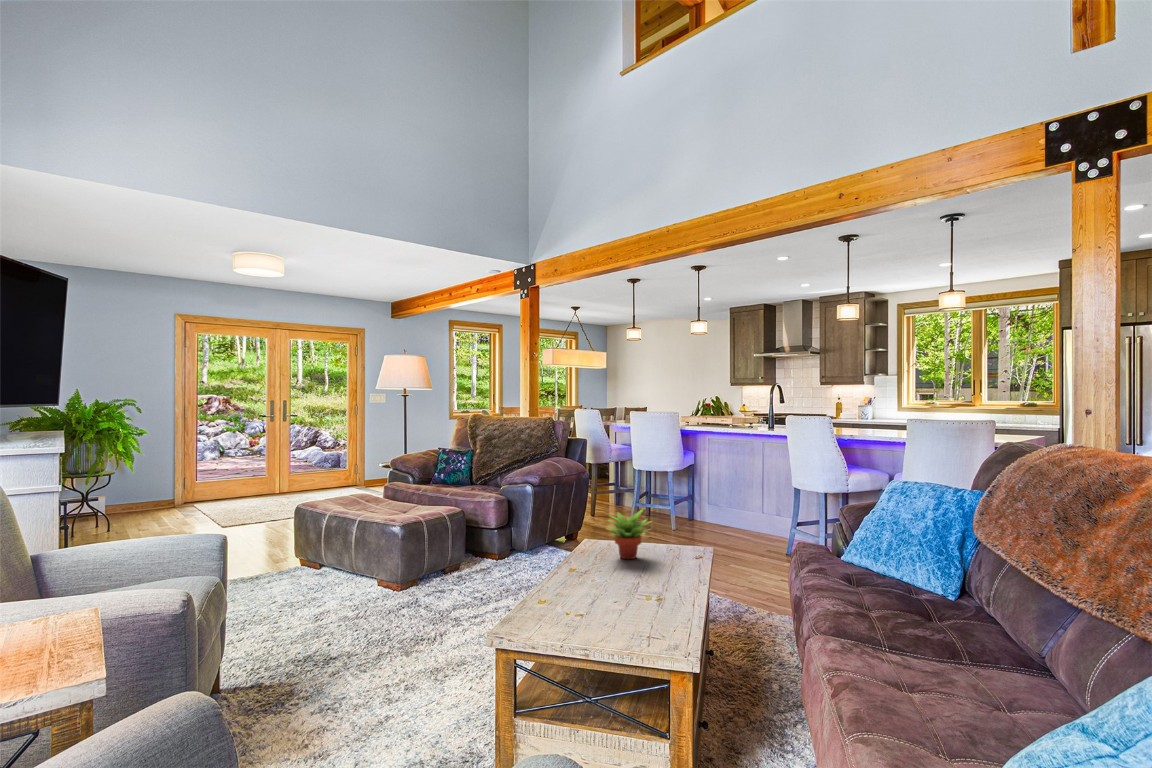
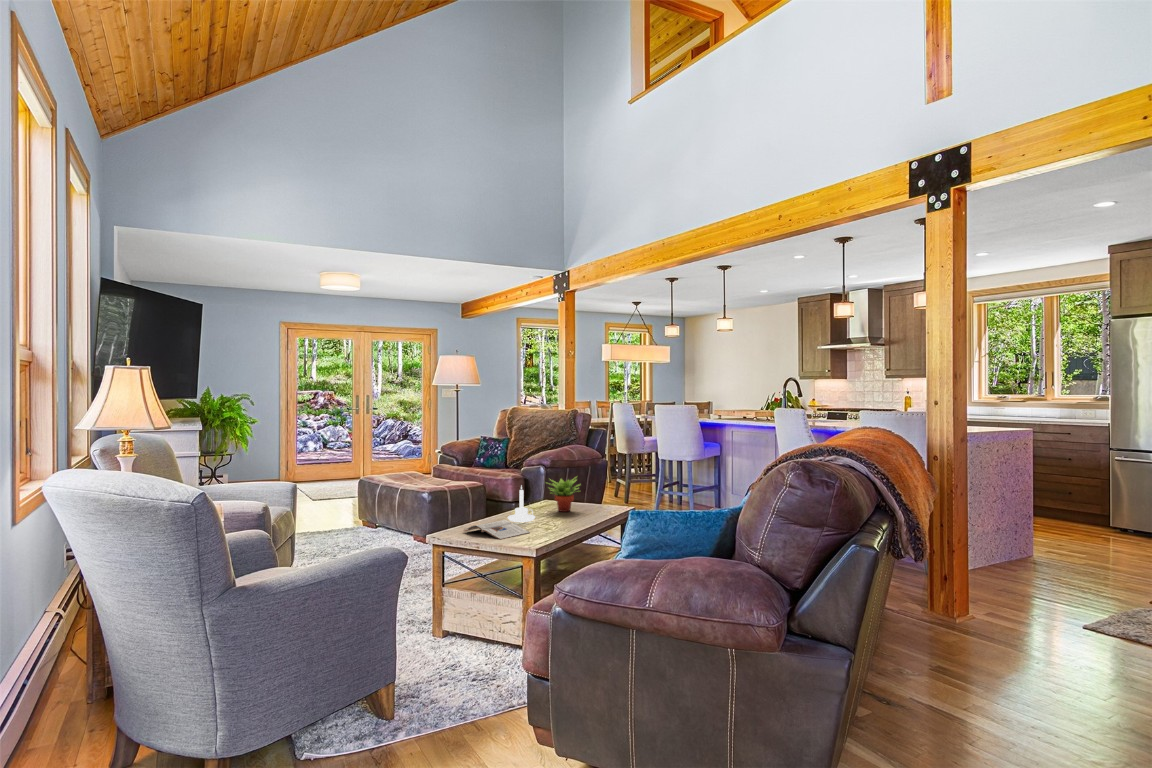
candle holder: none [573,529,613,587] -> present [508,486,535,522]
magazine: none [534,590,640,635] -> present [464,520,530,539]

